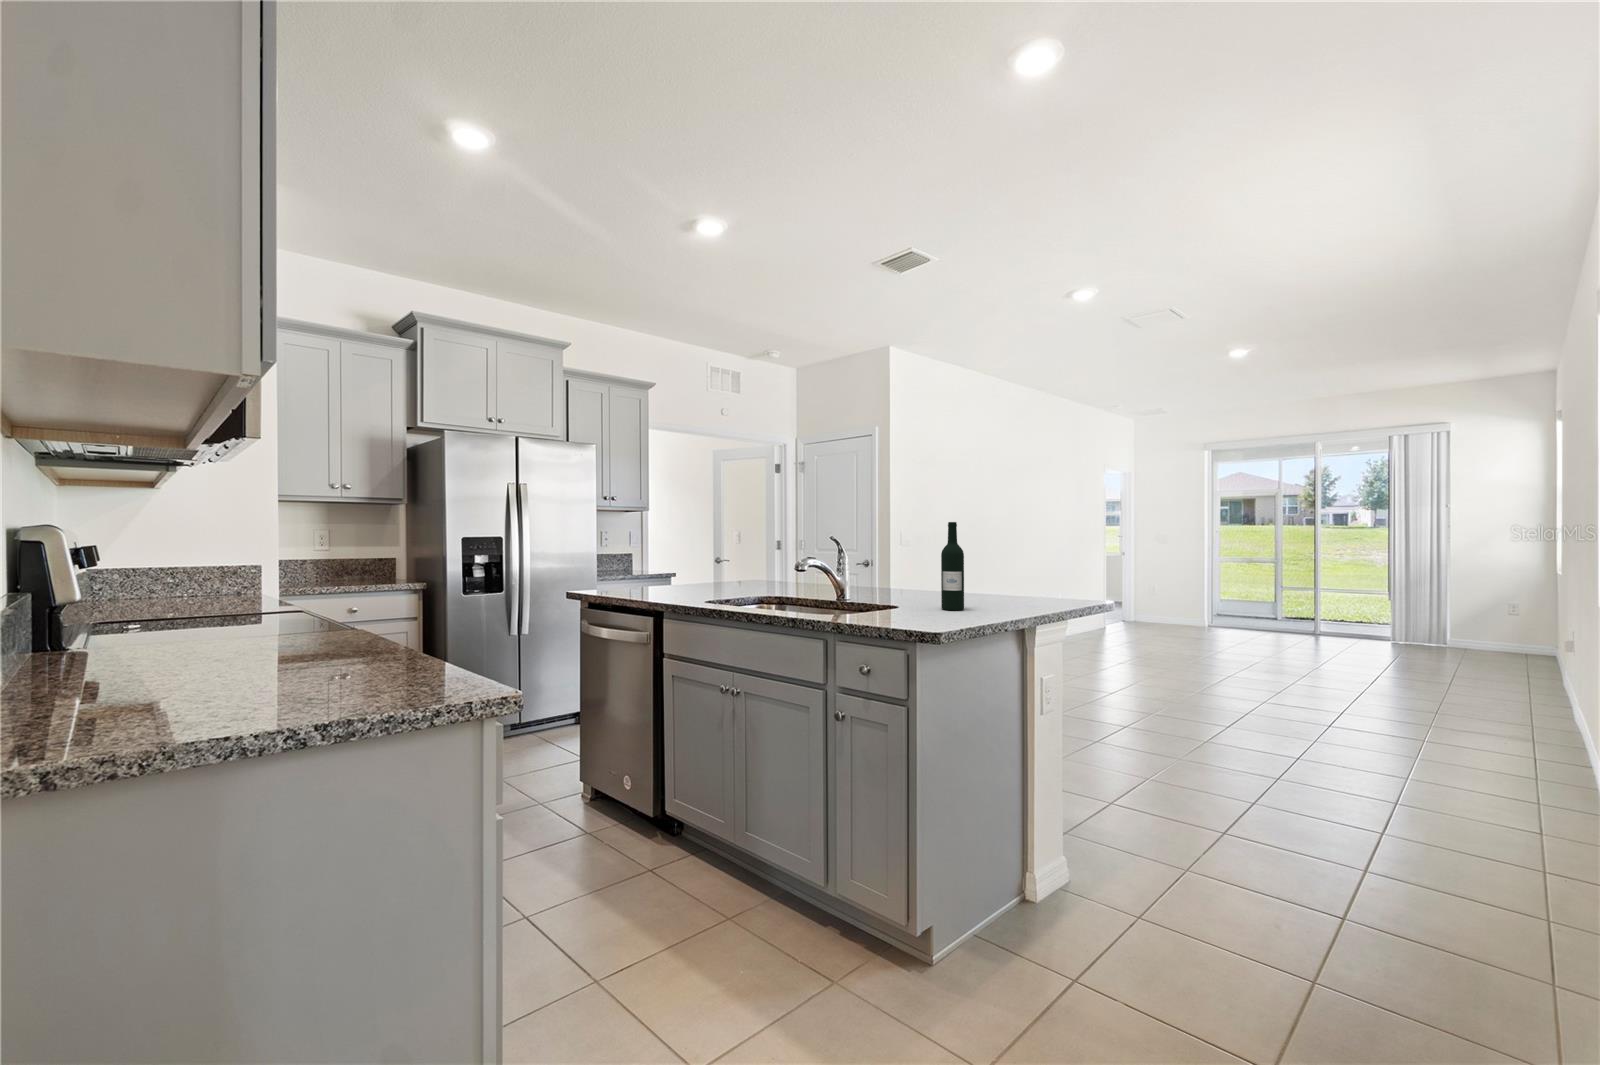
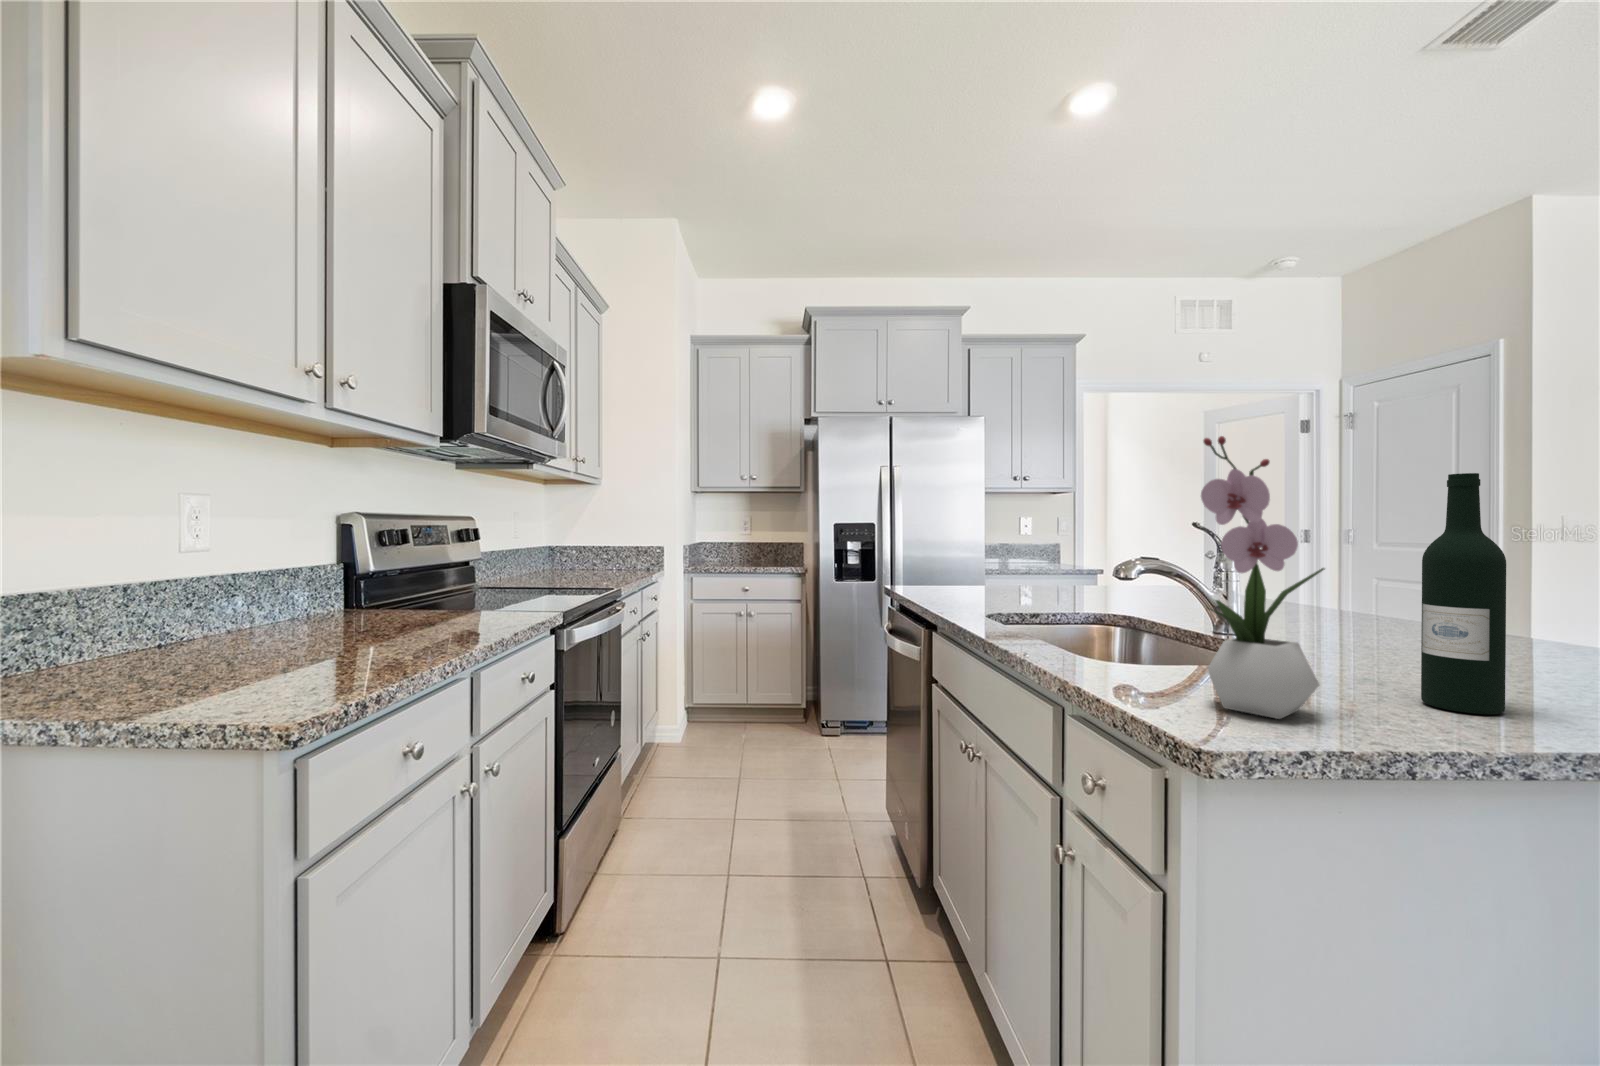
flower arrangement: none [892,505,931,618] -> present [1201,436,1325,719]

